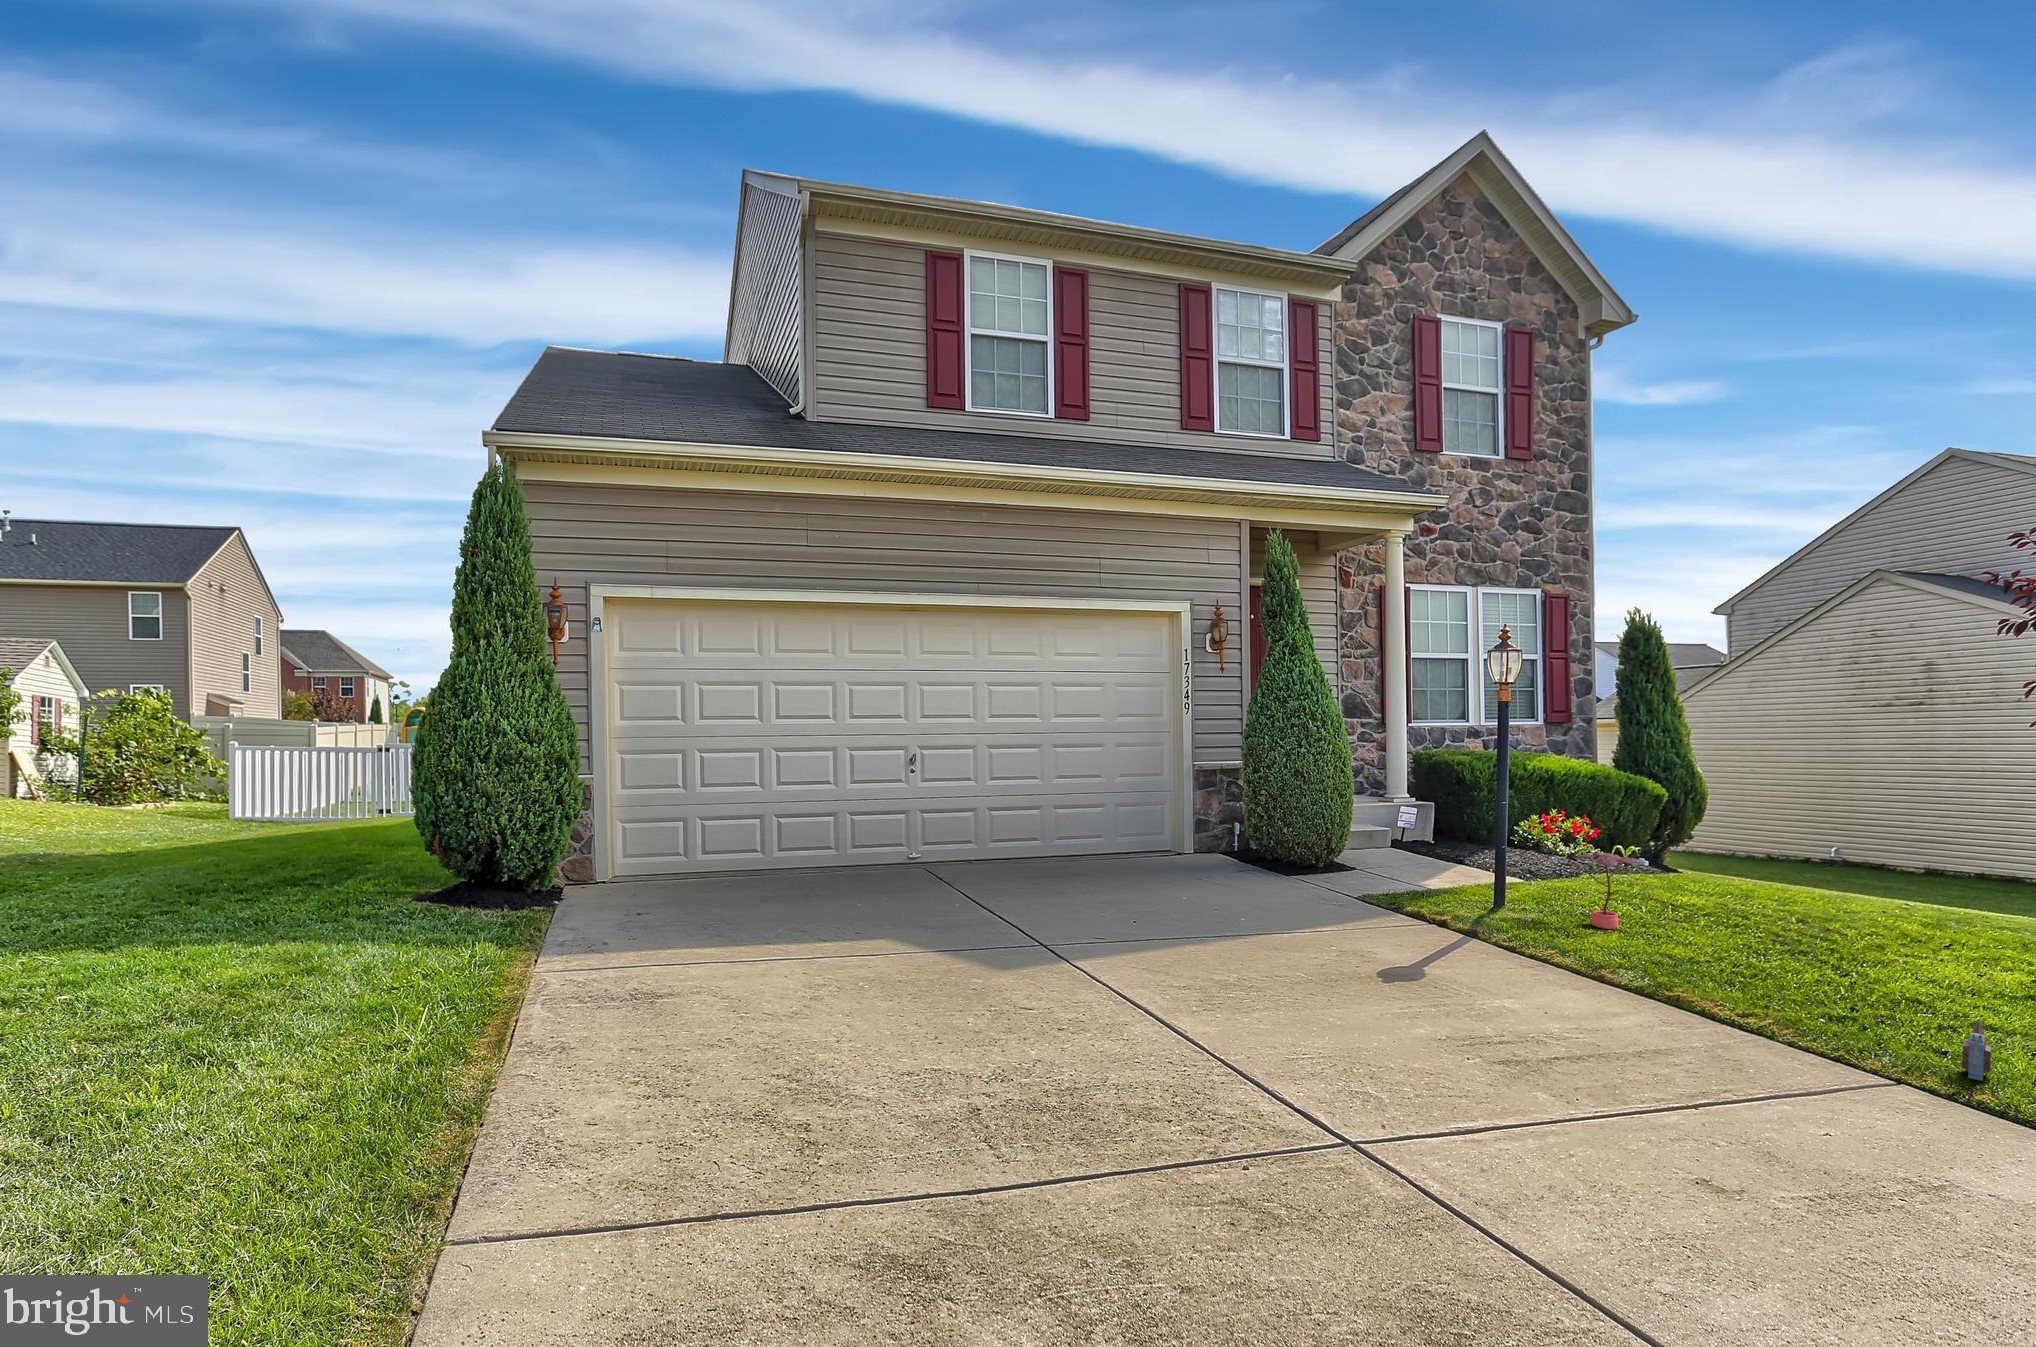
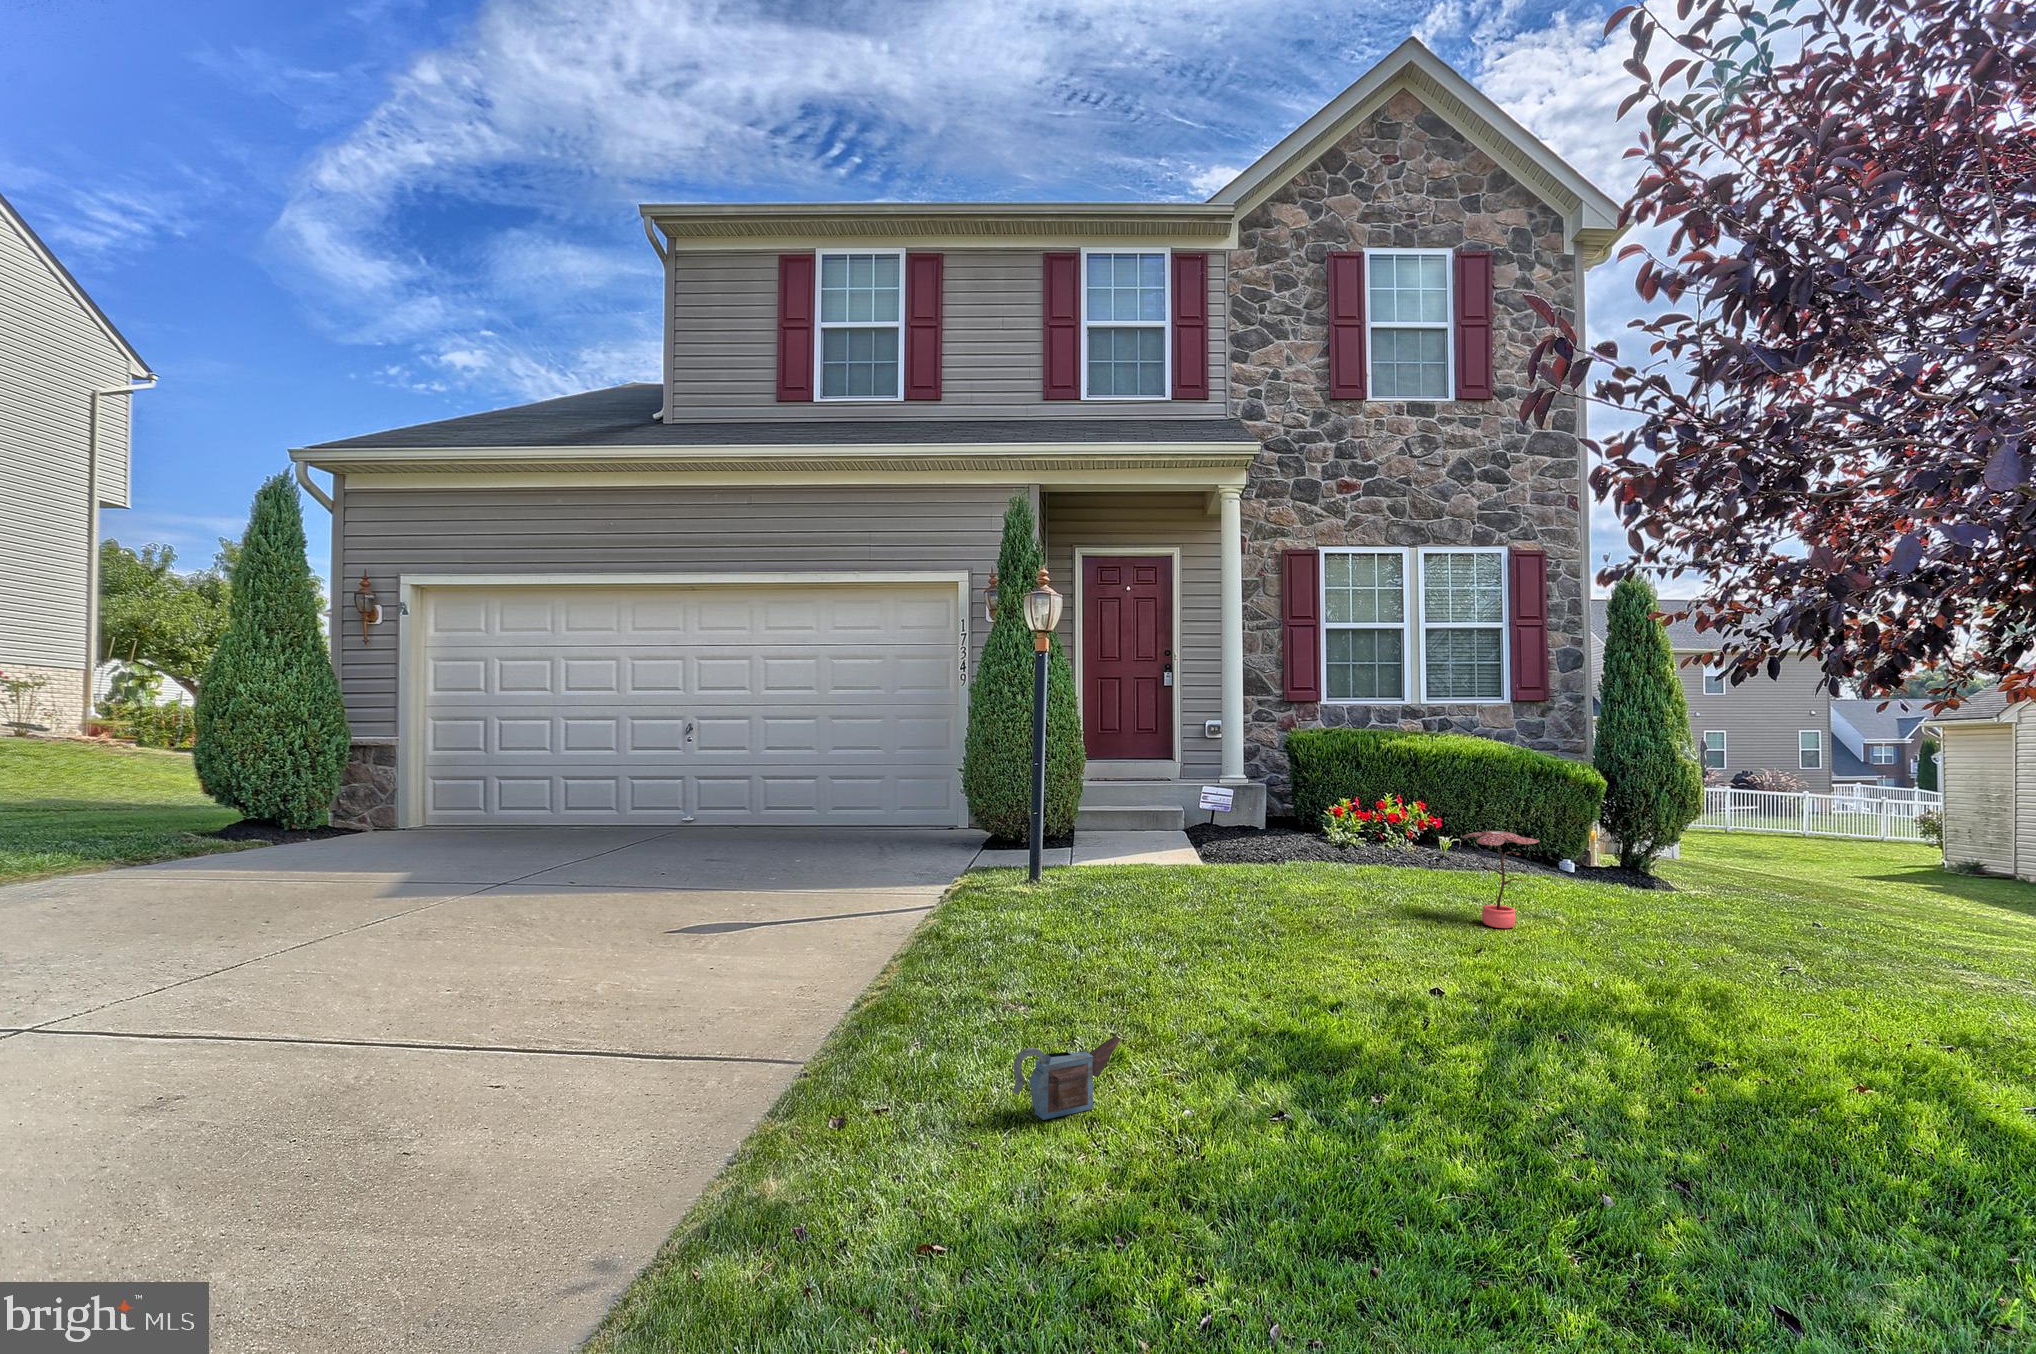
potted plant: present [1575,853,1639,929] -> present [1462,831,1540,928]

